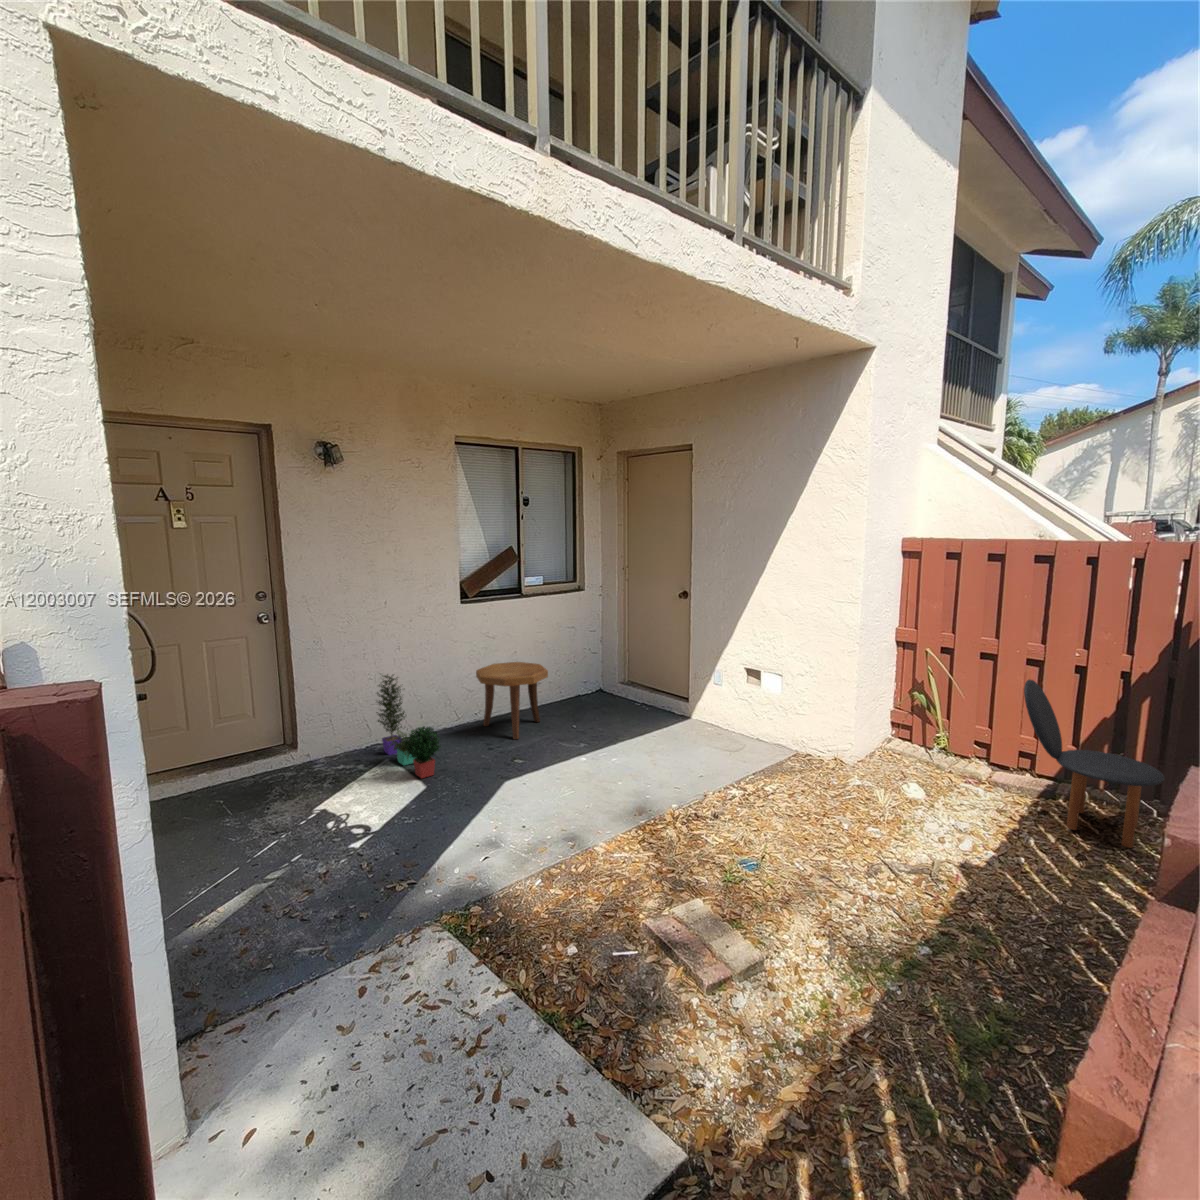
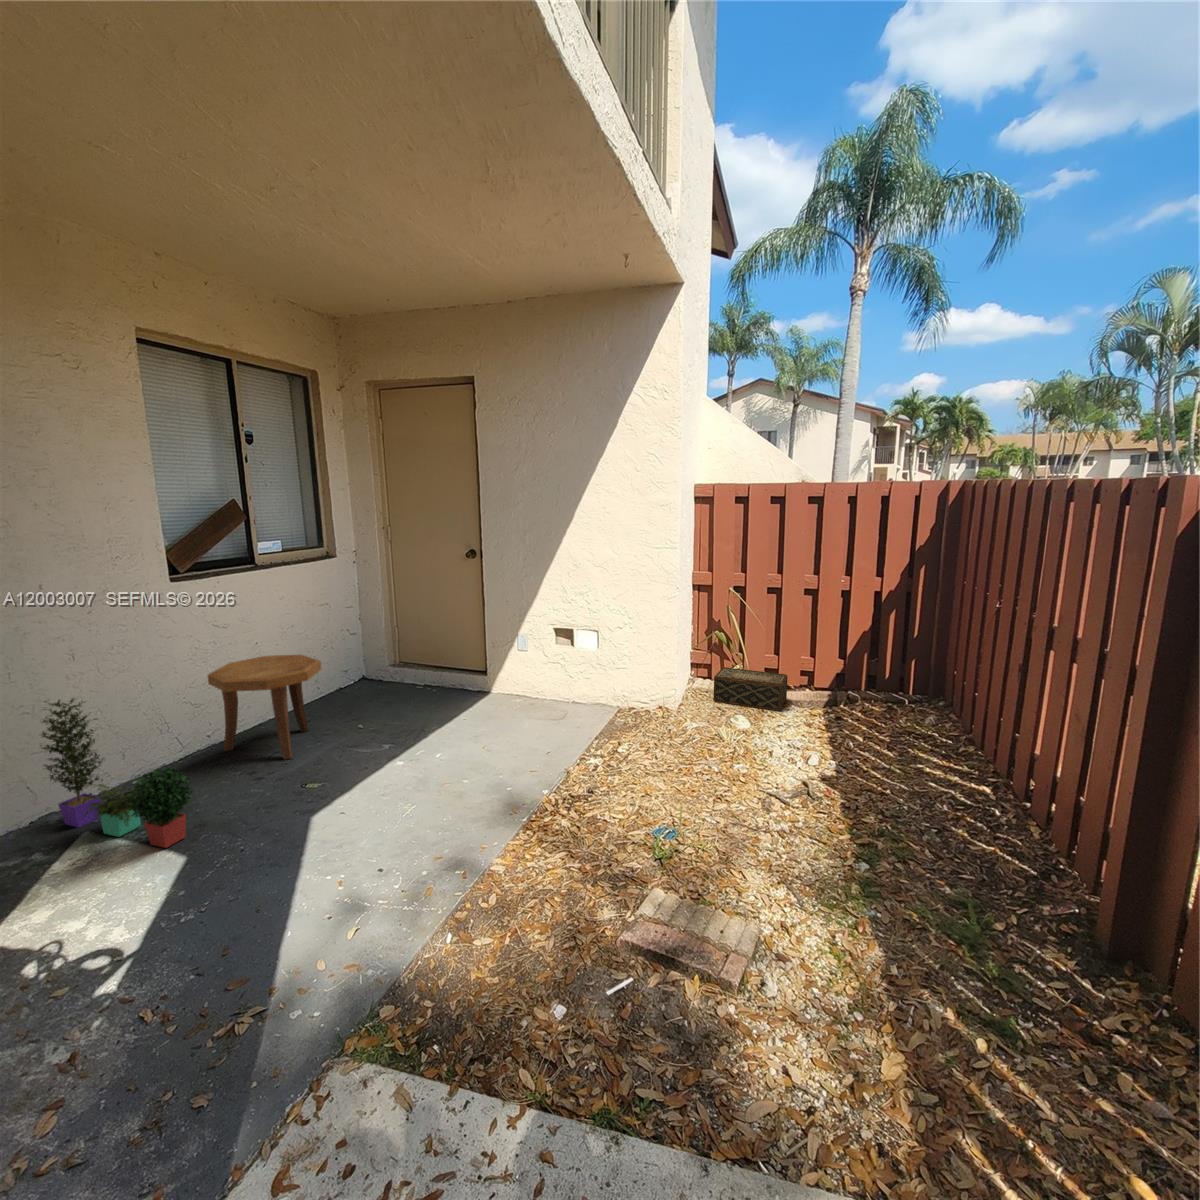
chair: present [1024,680,1164,848] -> none [820,606,920,732]
woven basket: none [904,732,999,790] -> present [713,667,788,711]

